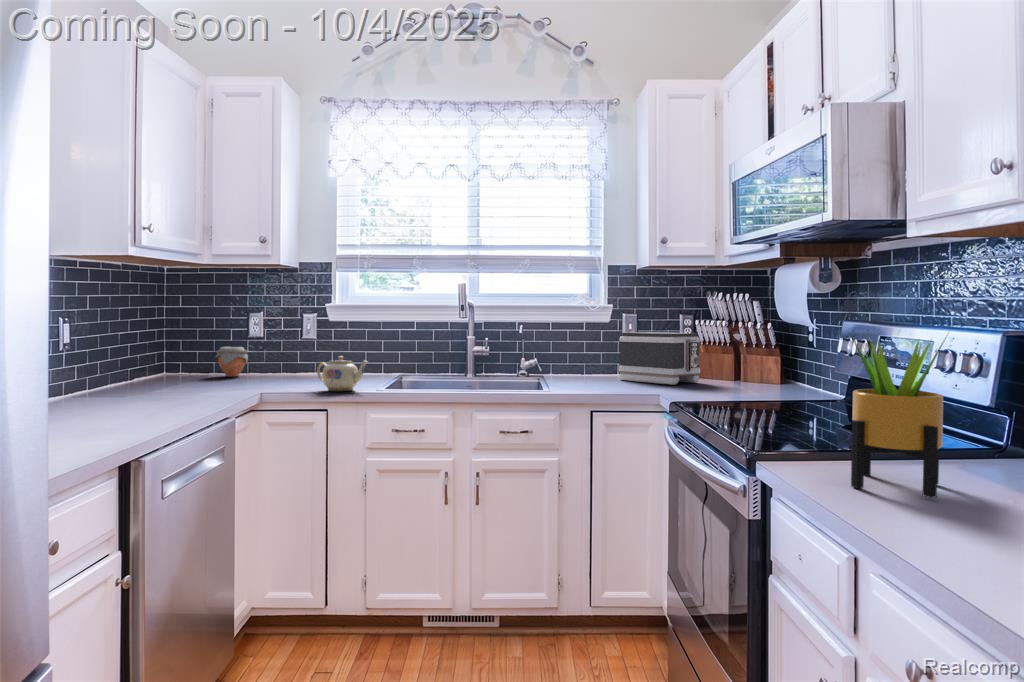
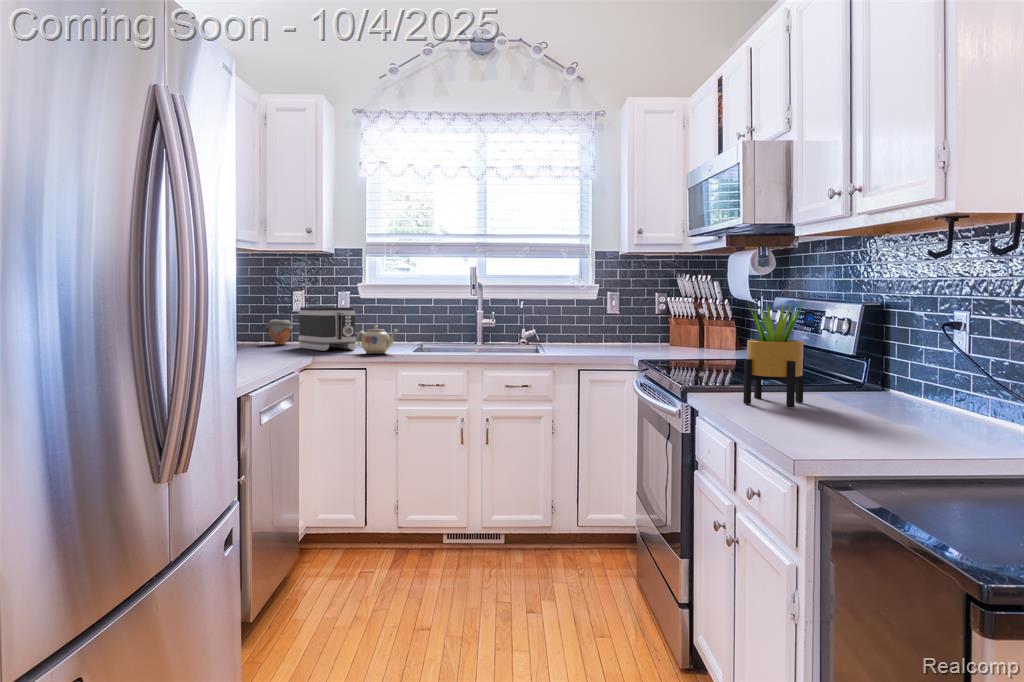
toaster: present [618,332,700,385] -> present [298,307,356,351]

